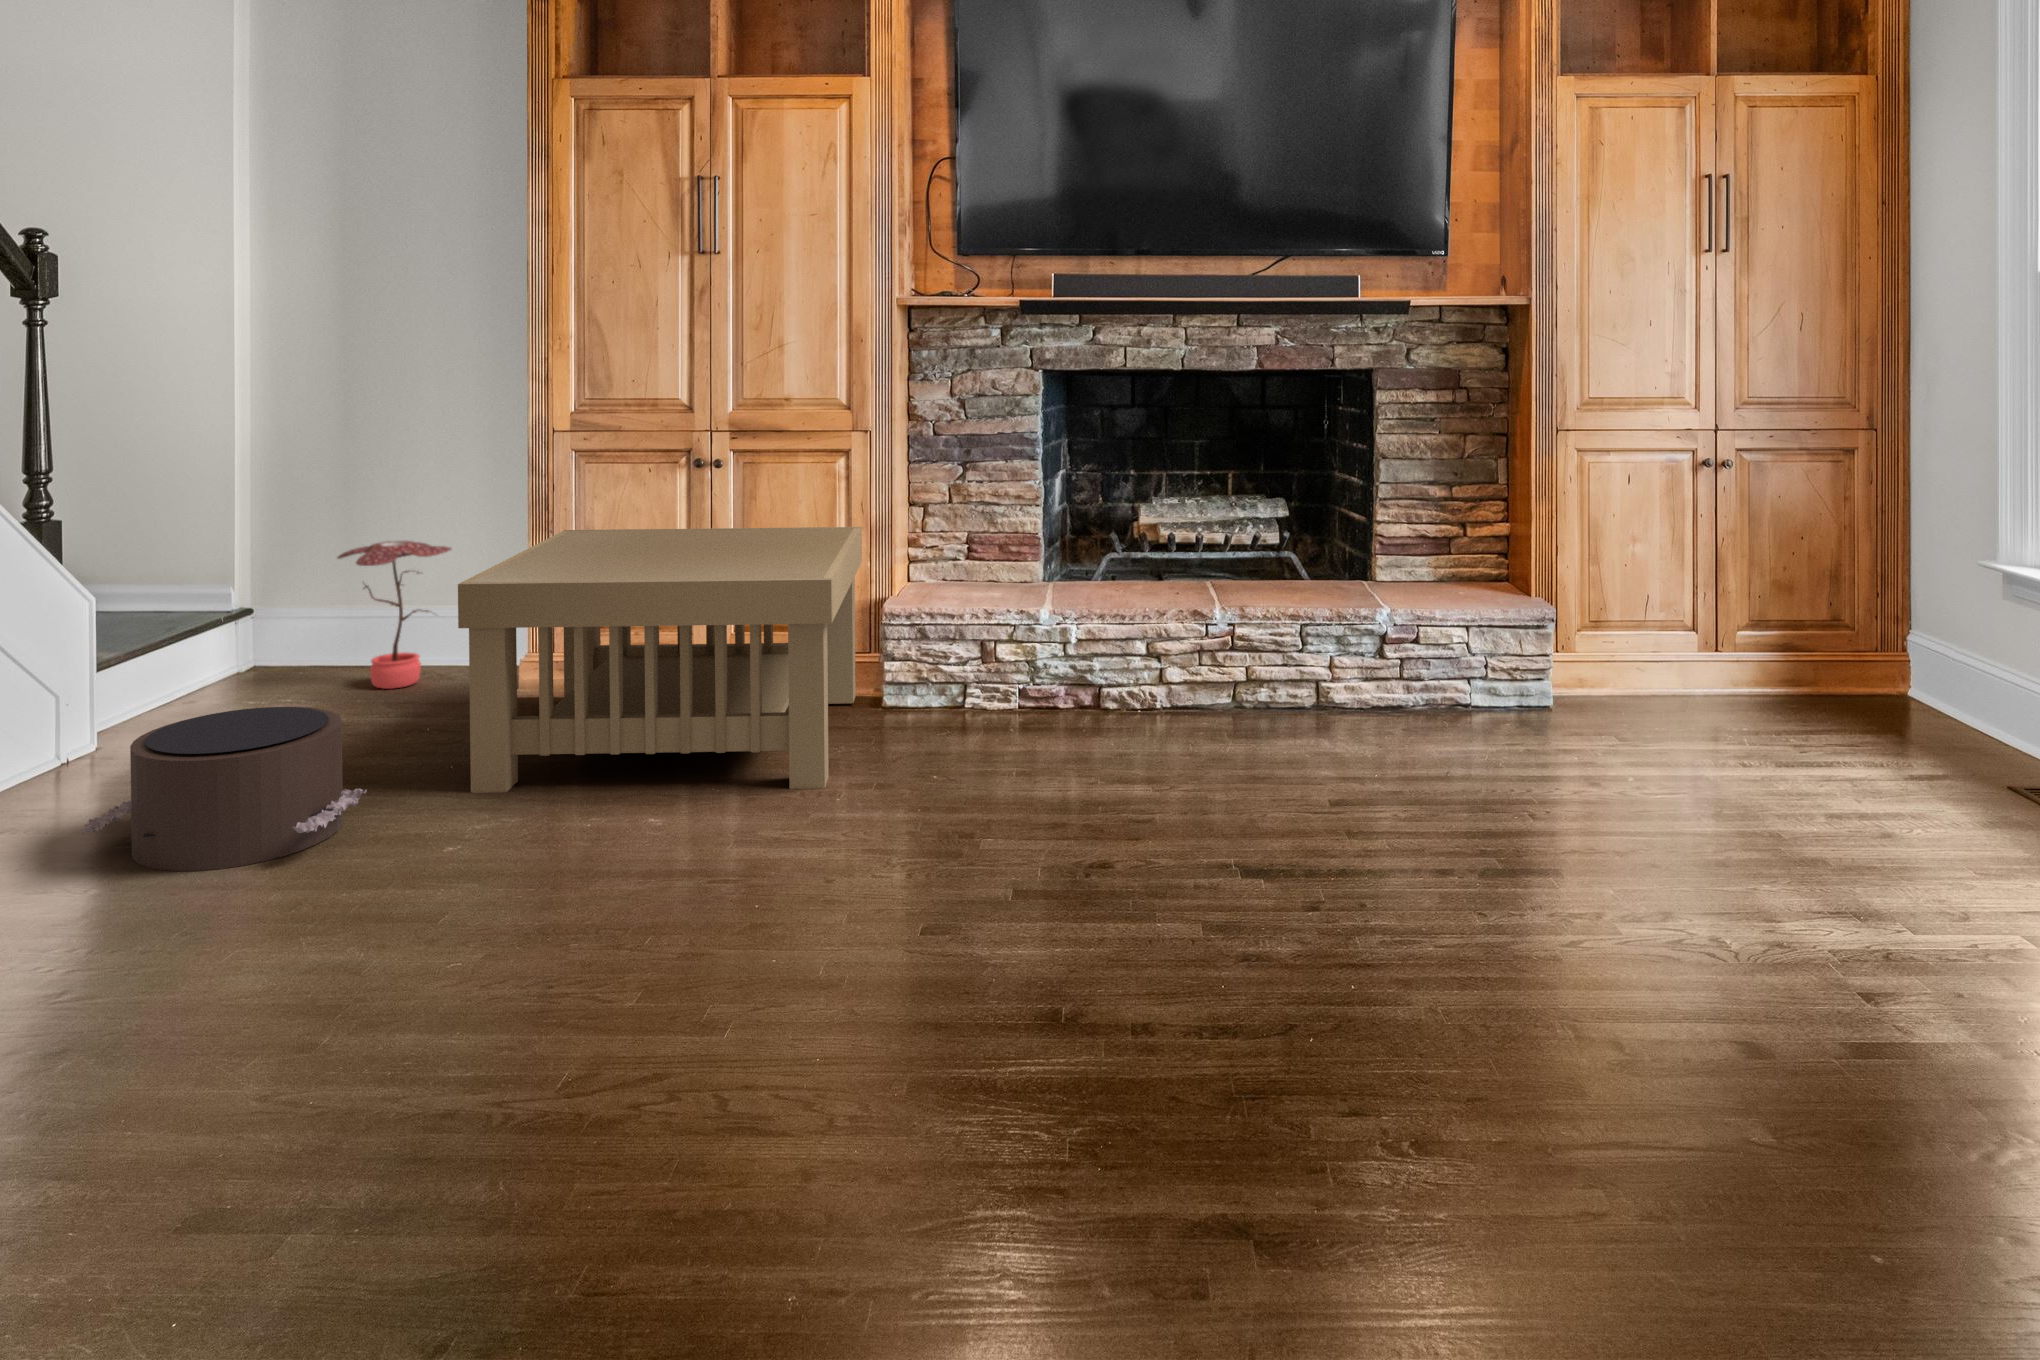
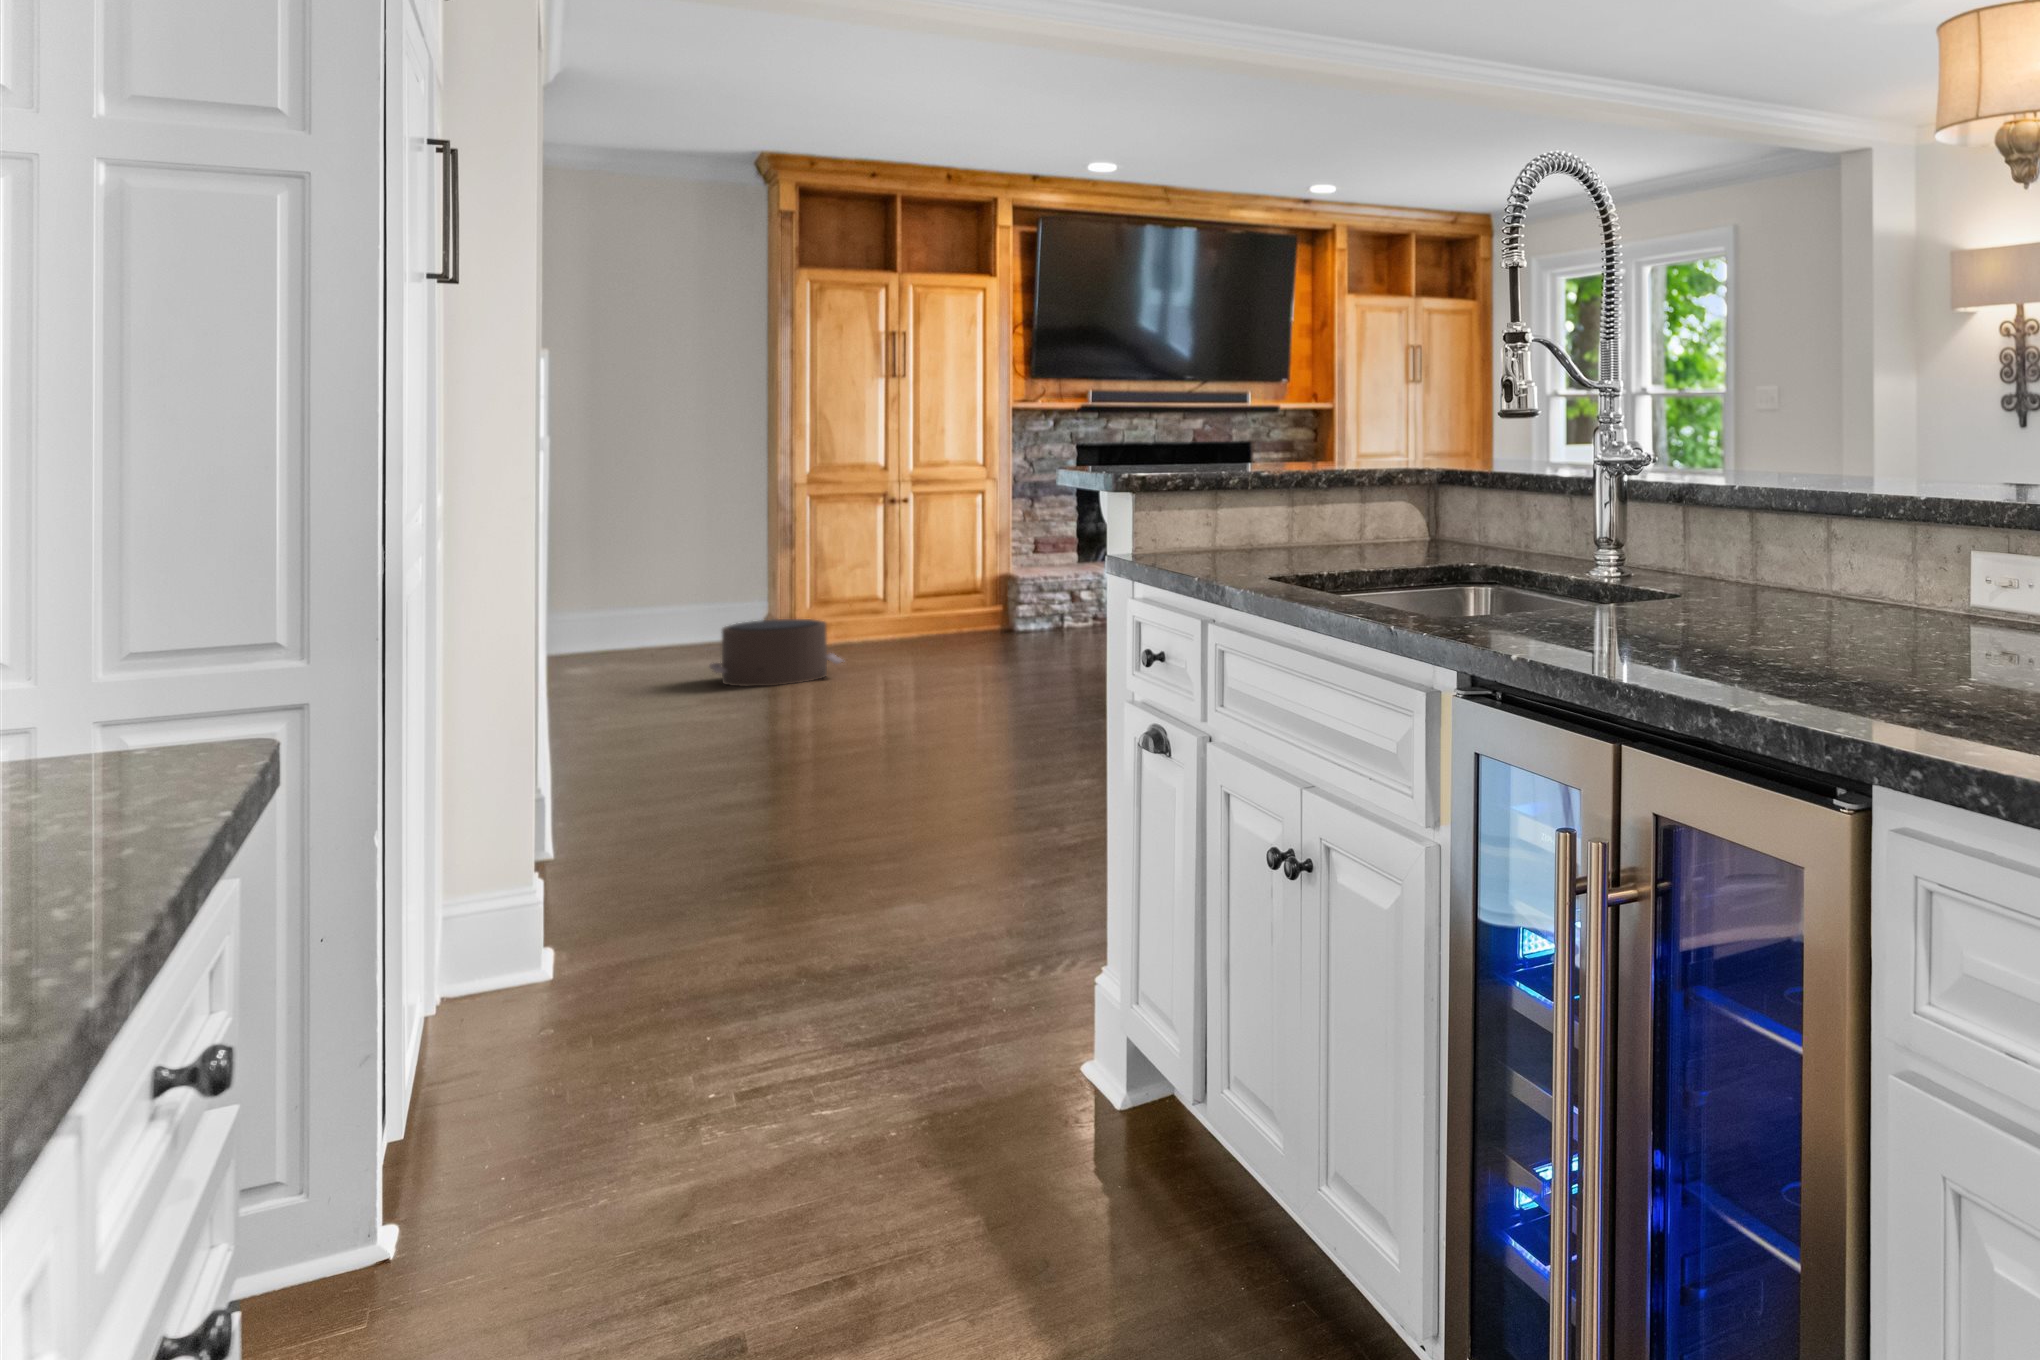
coffee table: present [458,527,862,793] -> none [812,534,1047,665]
potted plant: present [338,541,451,689] -> none [631,560,711,653]

